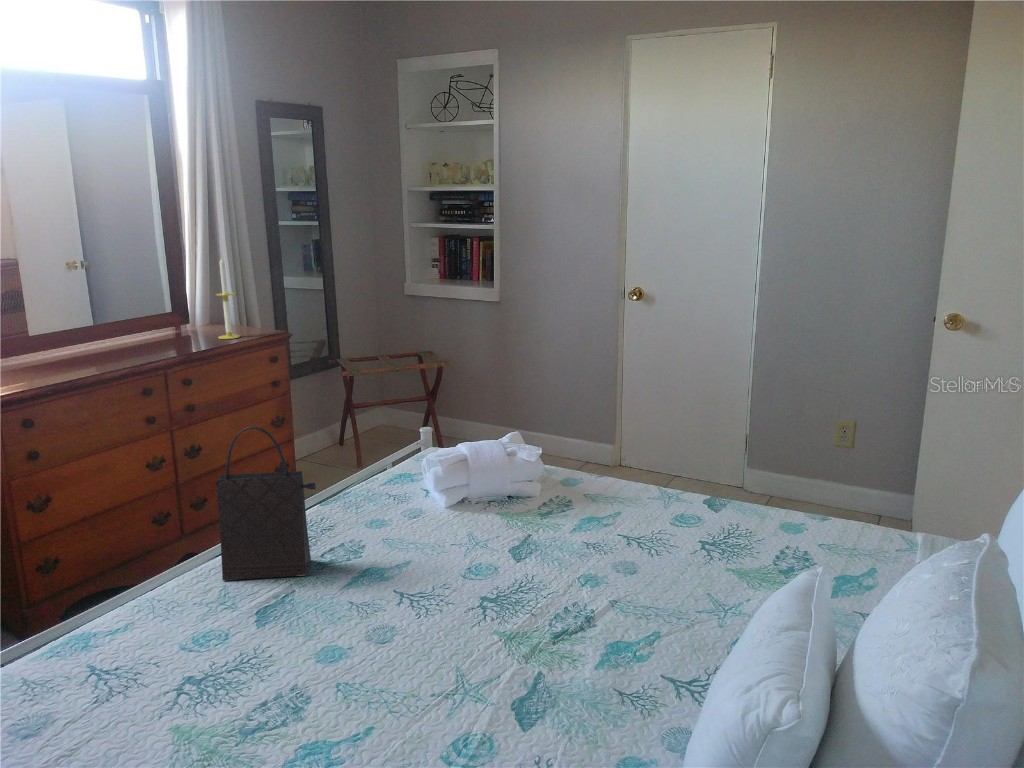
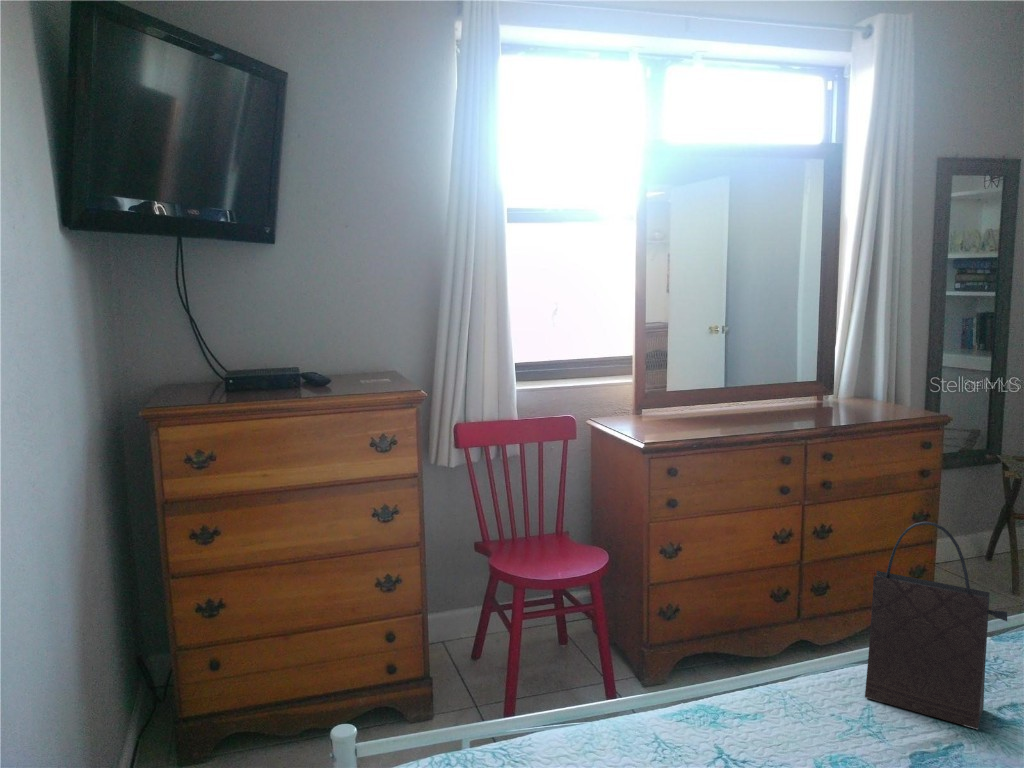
candle: present [216,258,240,339] -> none [865,325,891,415]

